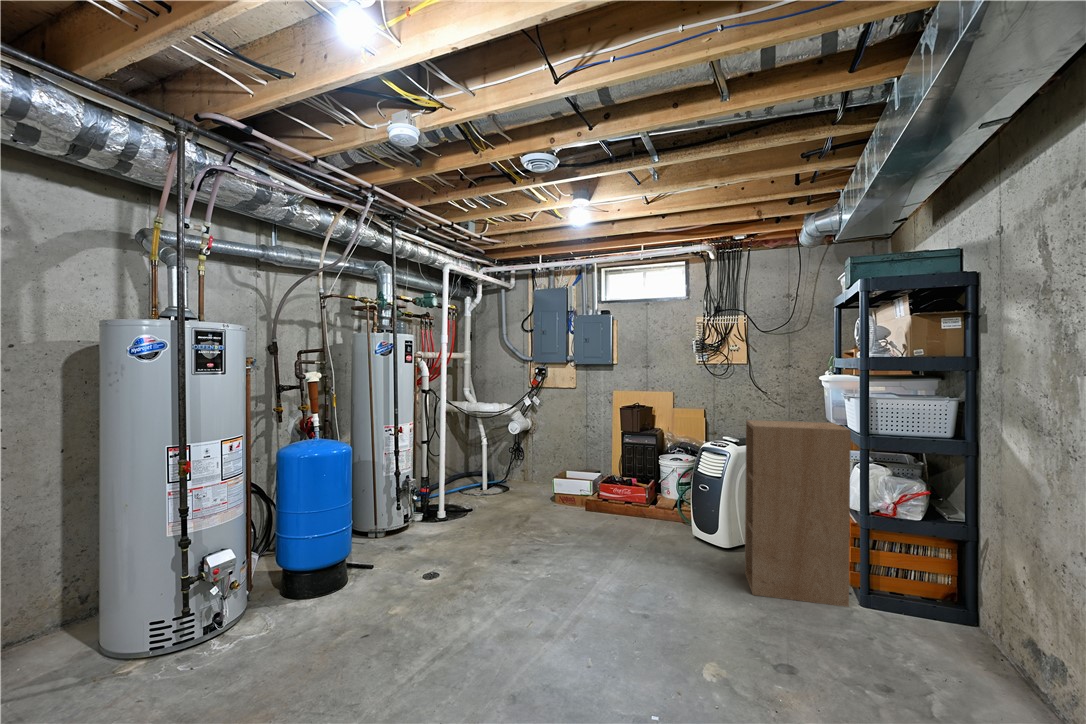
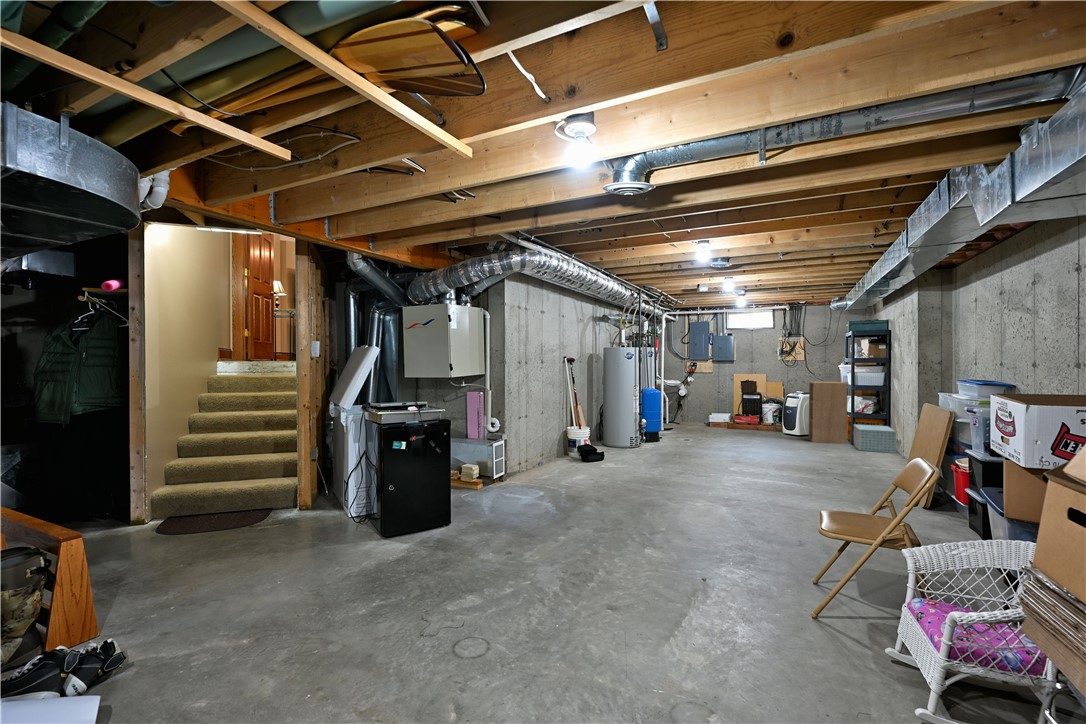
storage box: none [869,555,1042,707] -> present [853,424,896,453]

